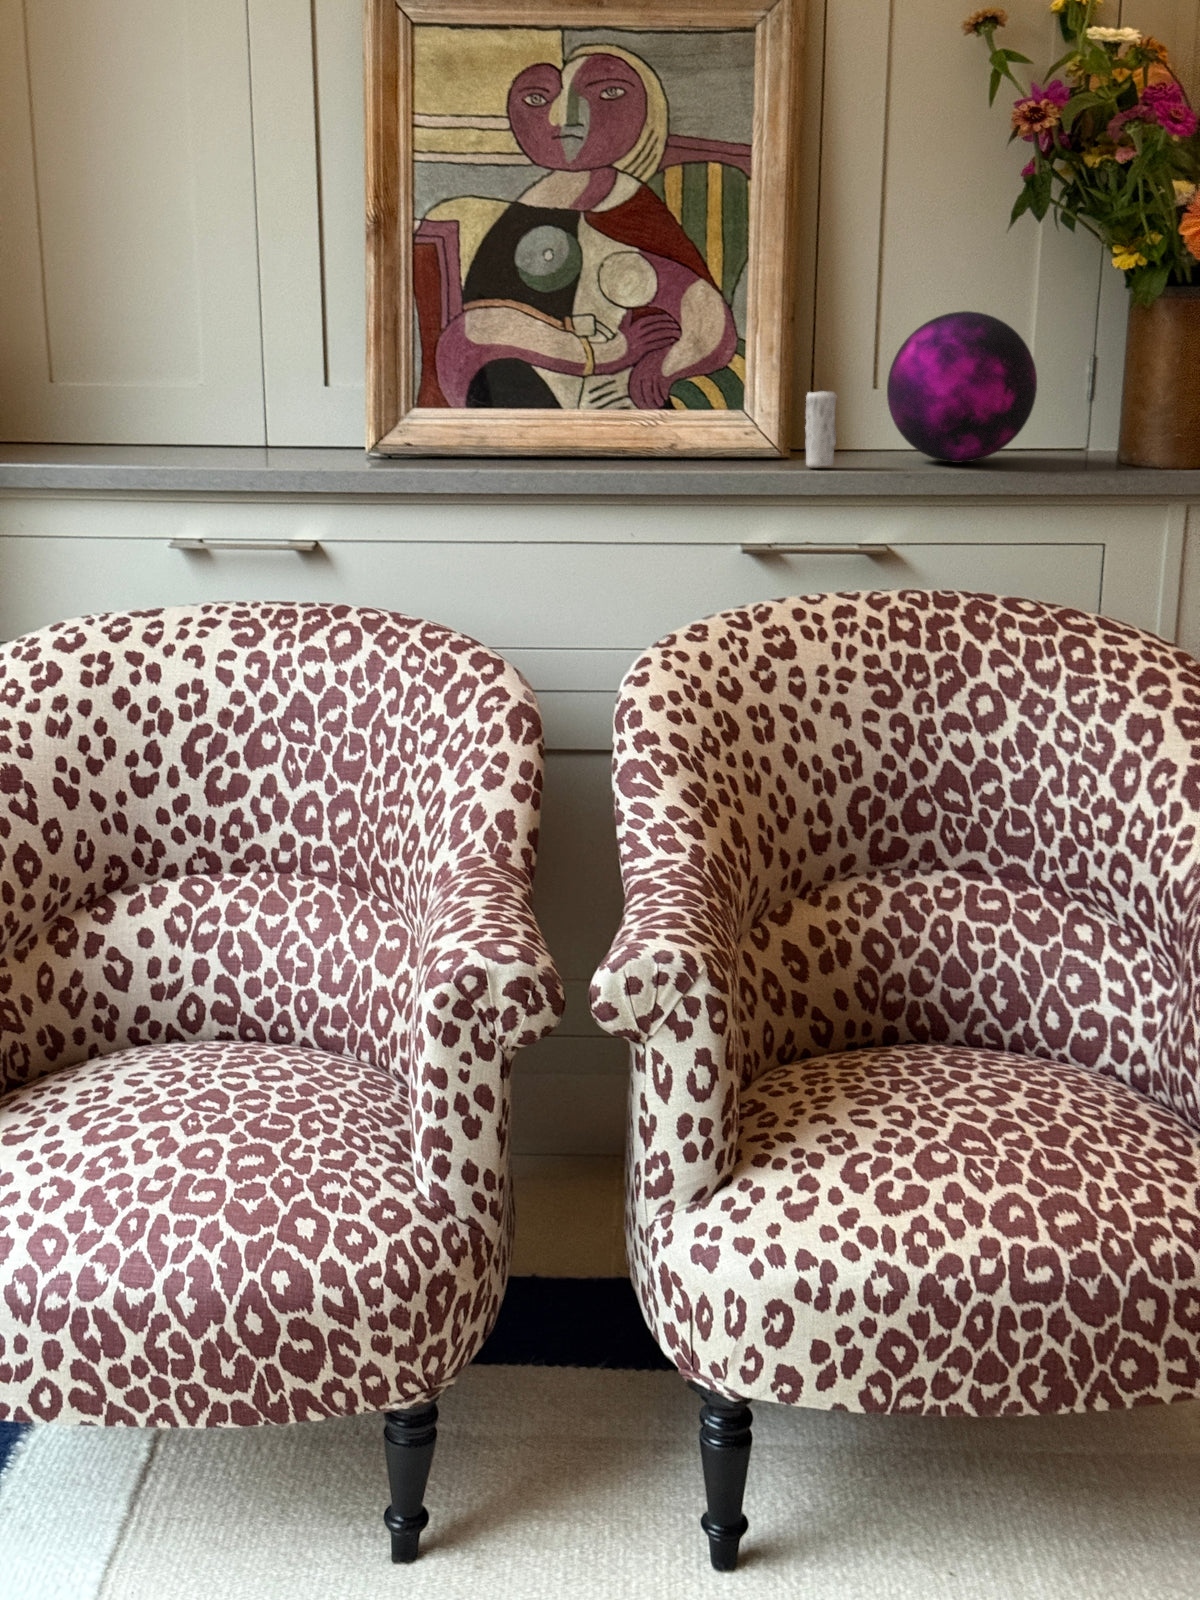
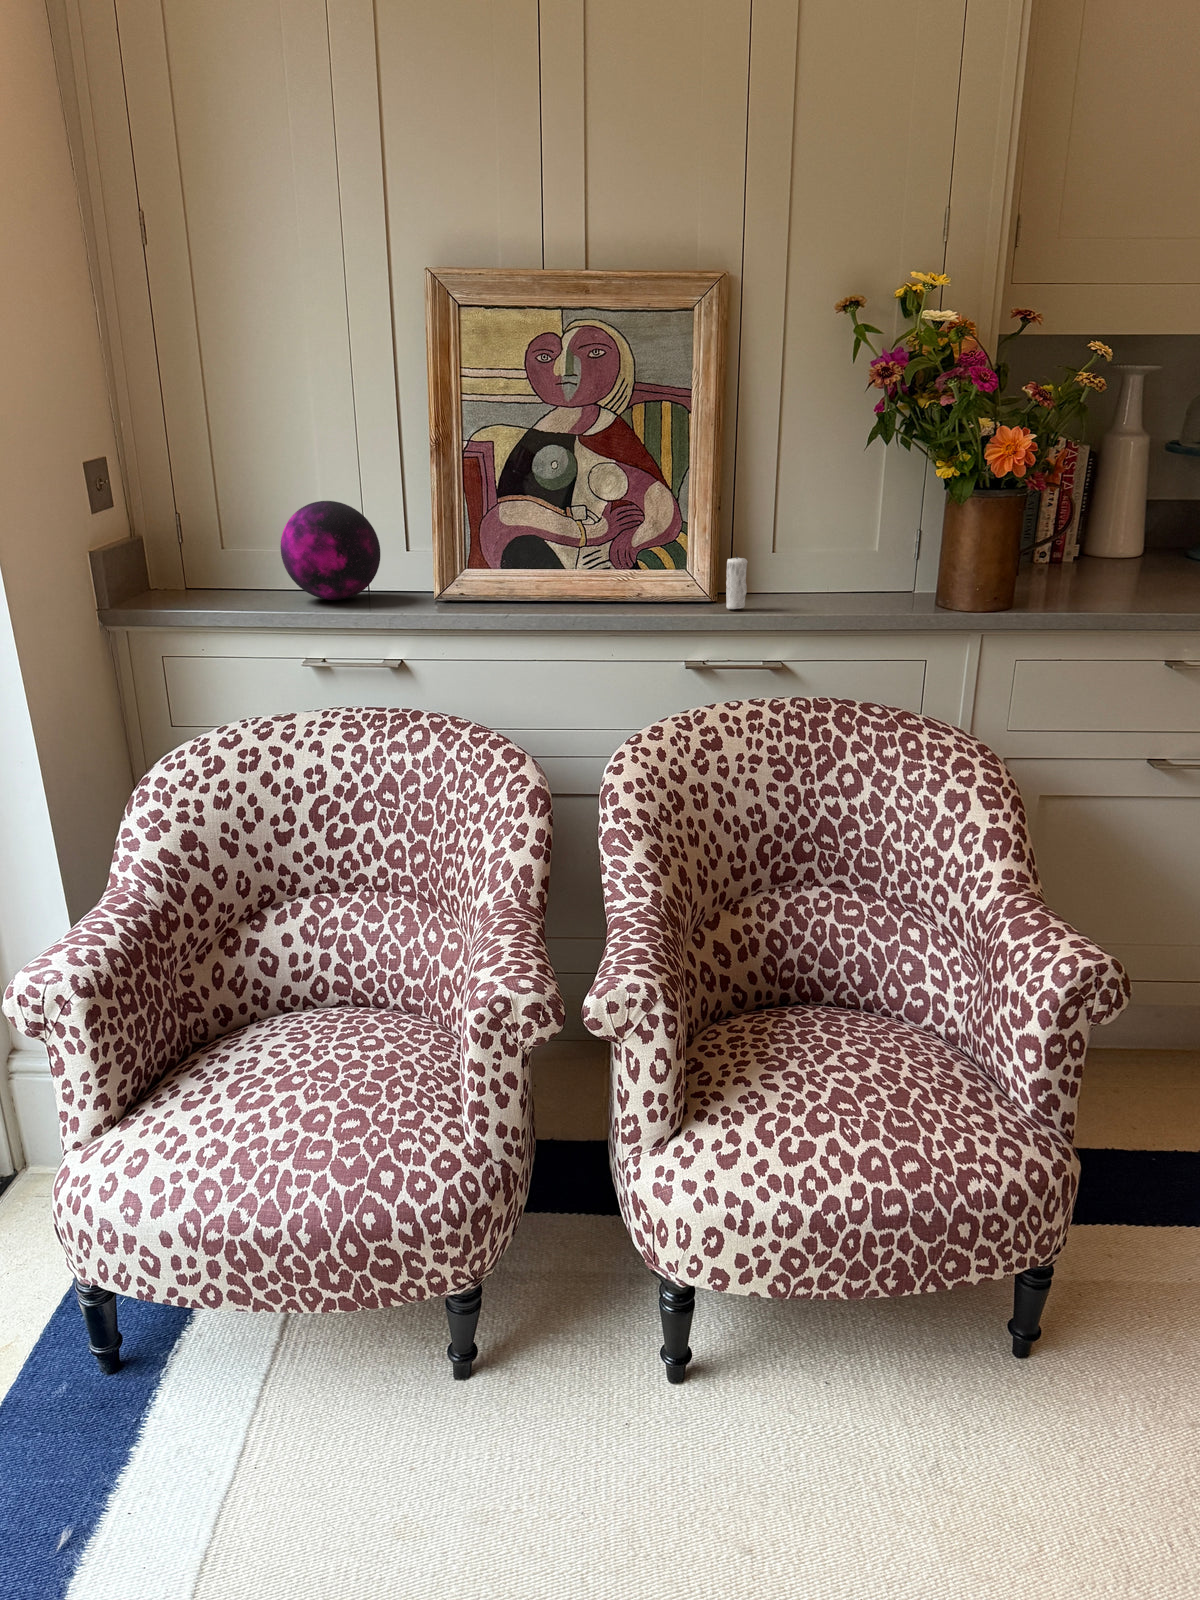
decorative orb: present [887,311,1037,463] -> present [281,501,380,600]

